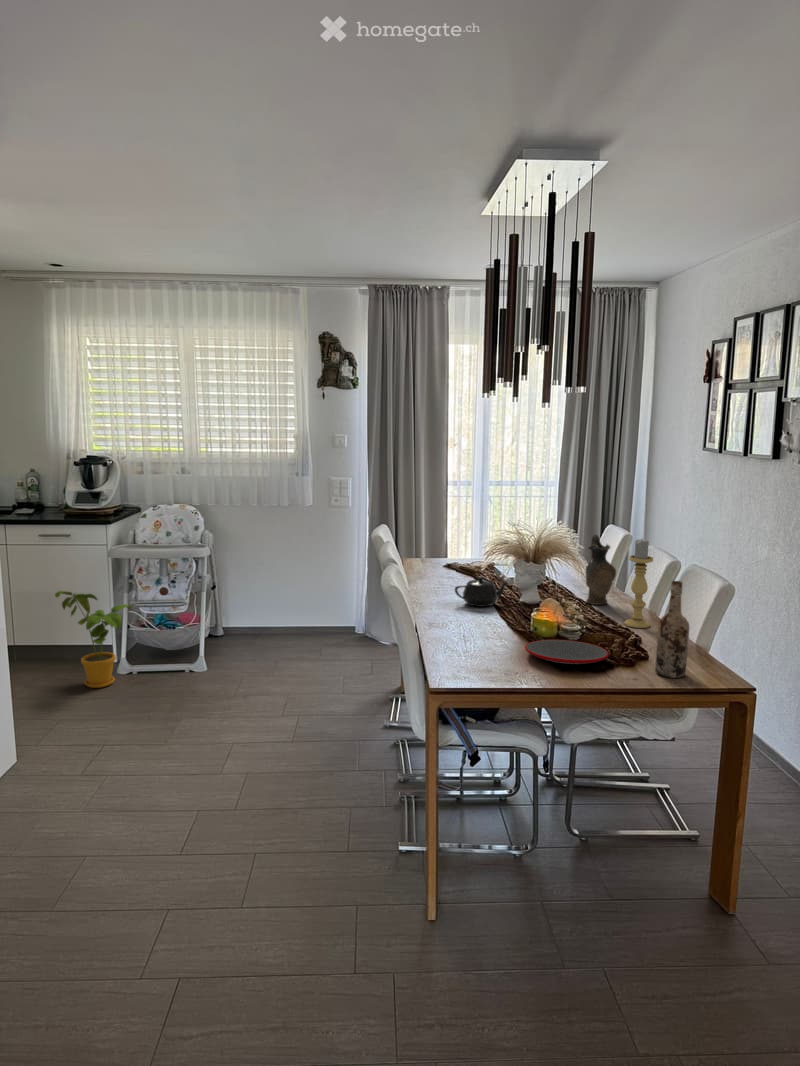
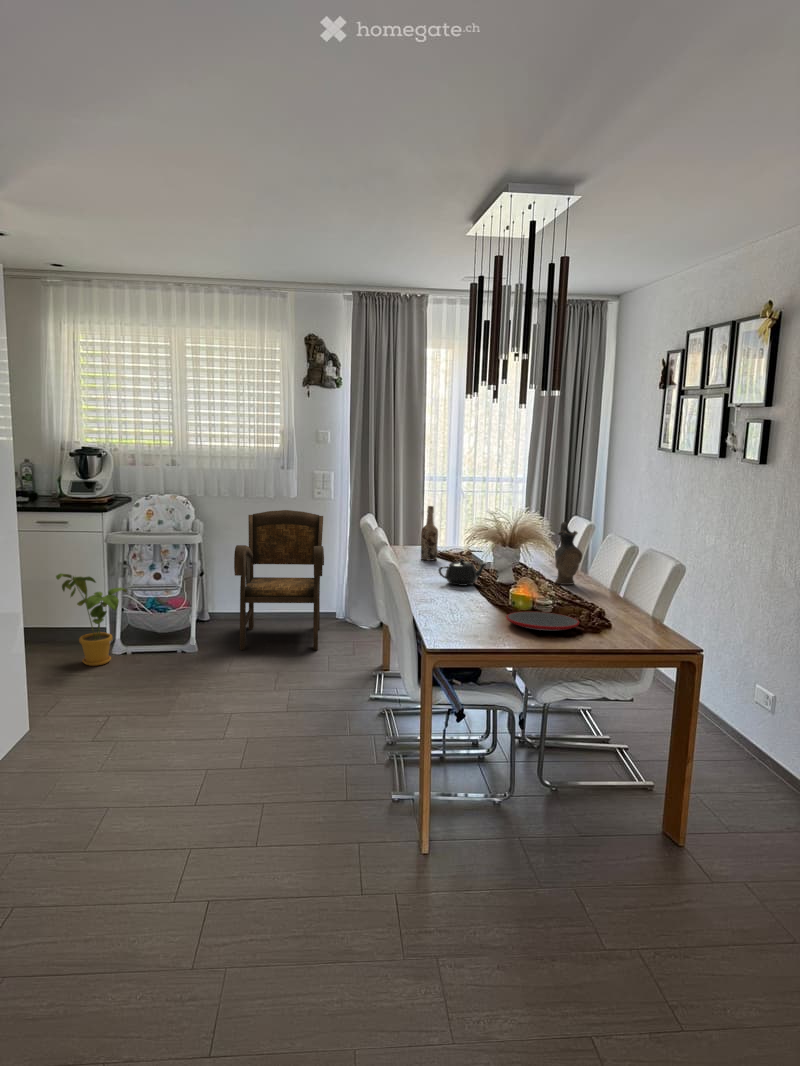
armchair: none [243,519,342,670] -> present [234,510,324,650]
candle holder: present [625,539,653,628] -> none [591,524,616,603]
wine bottle: present [655,581,689,678] -> present [421,506,438,561]

